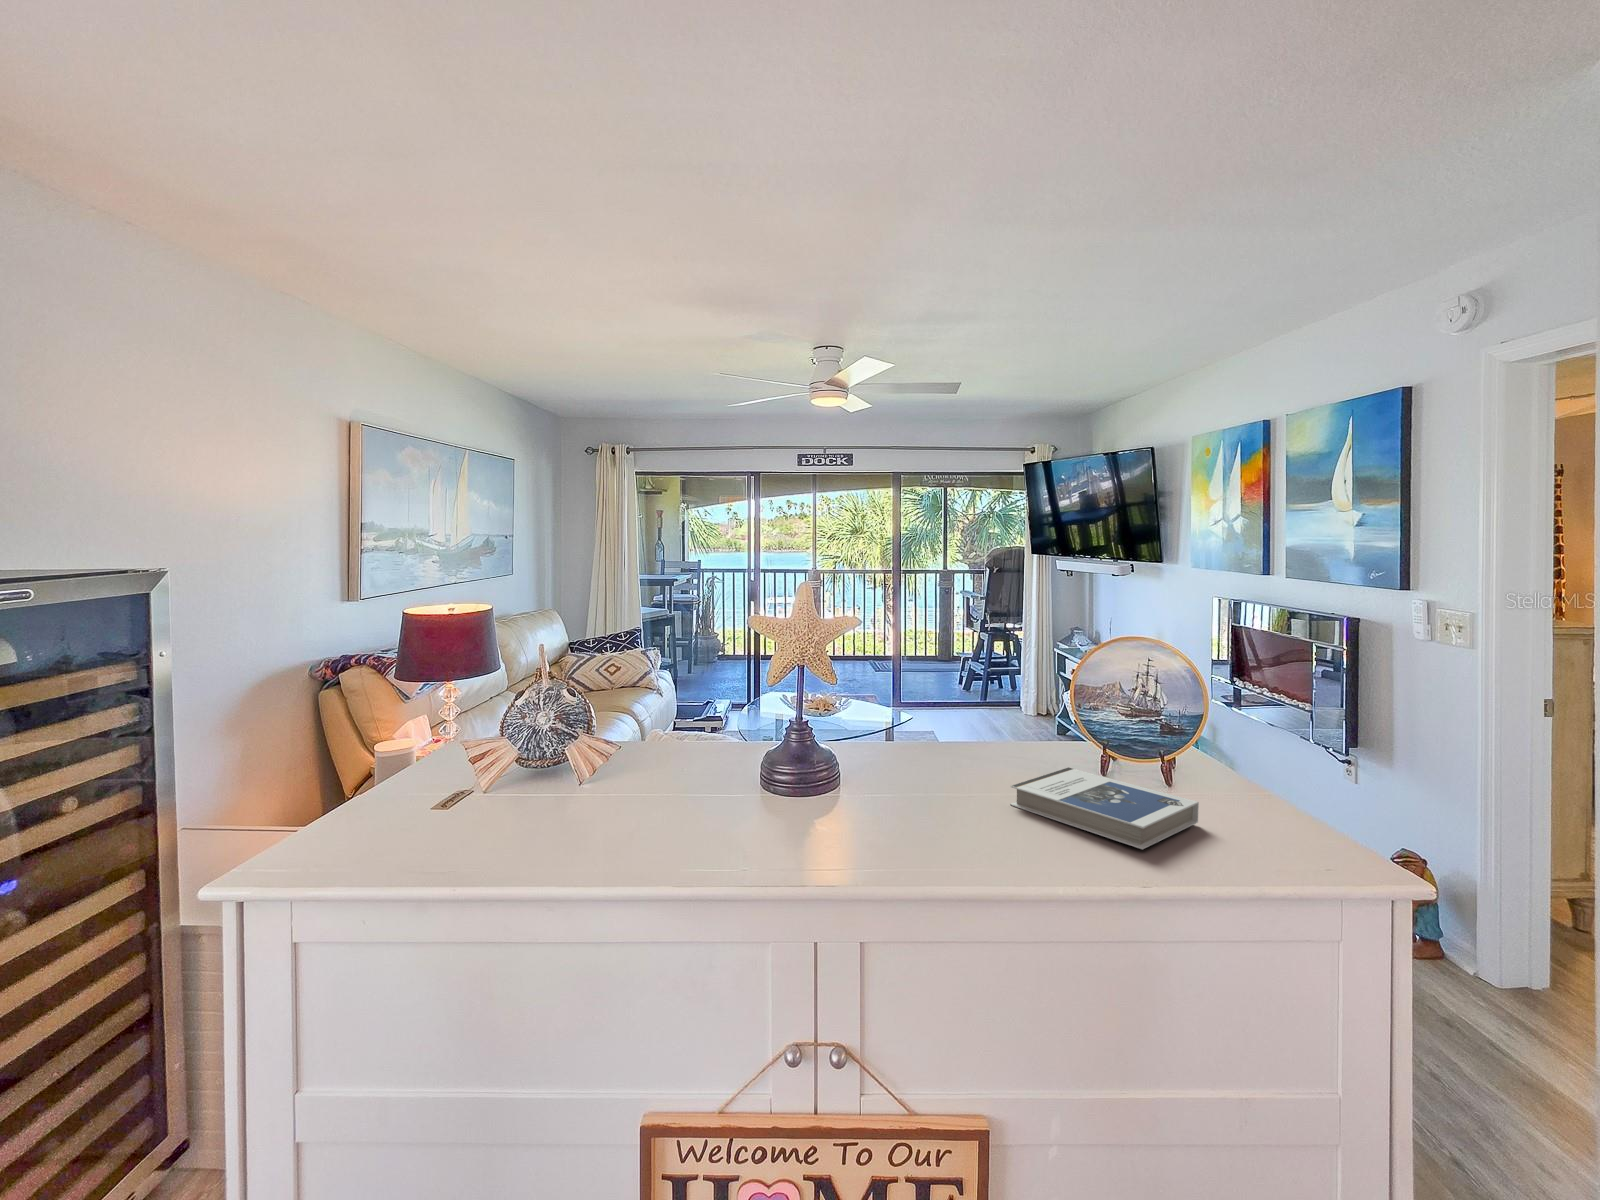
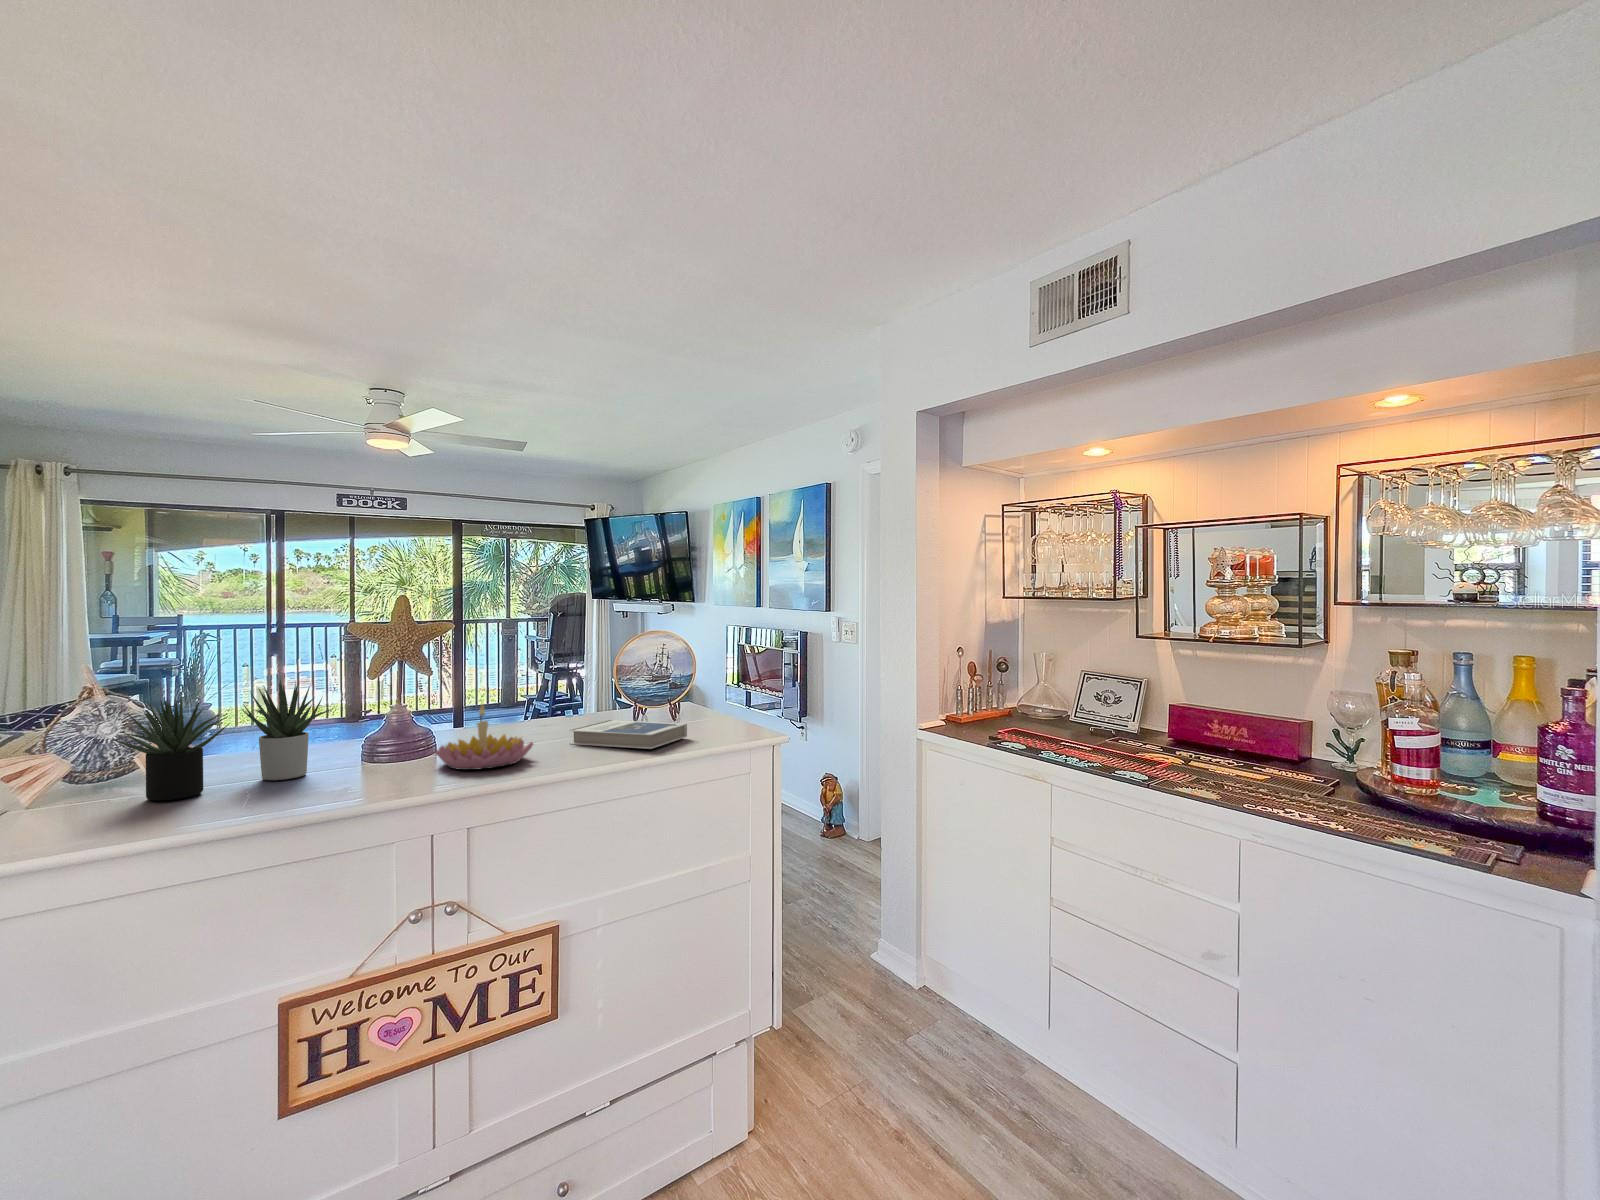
succulent plant: none [495,697,722,838] -> present [111,680,332,801]
candle holder: none [830,749,961,851] -> present [434,704,533,770]

